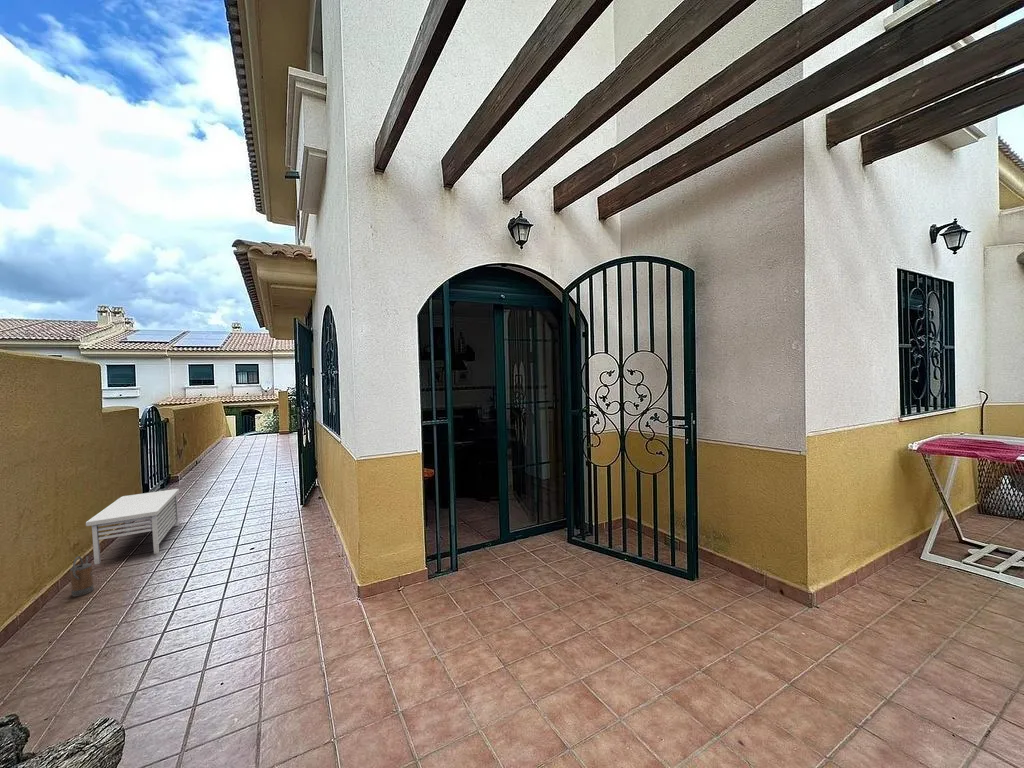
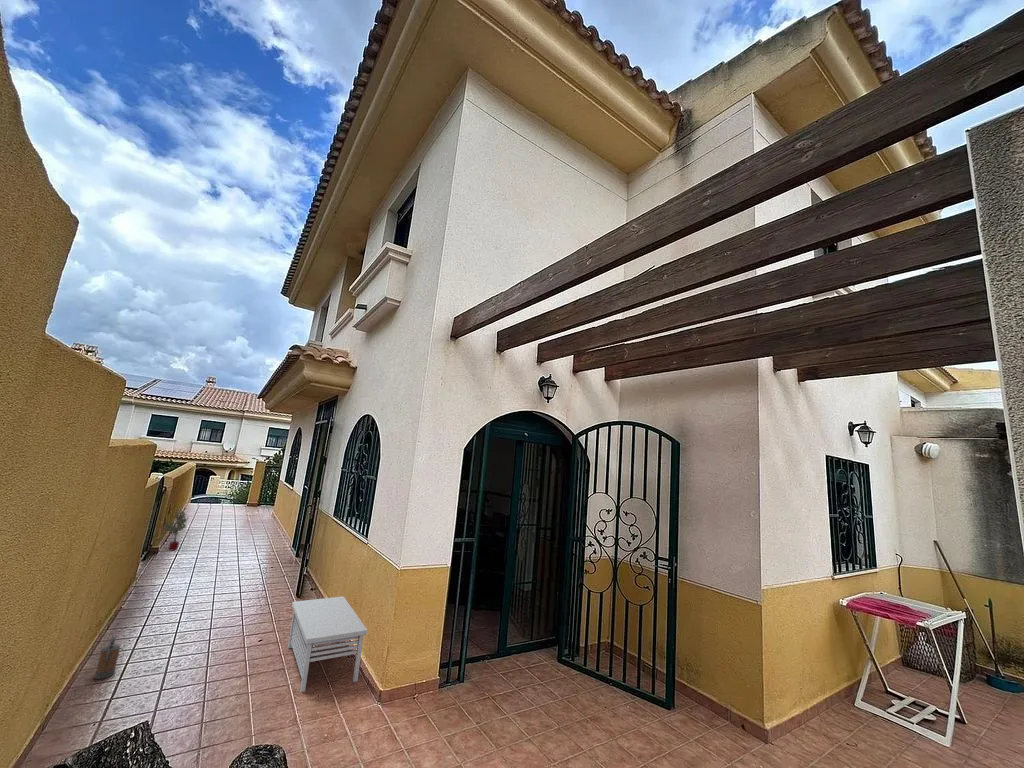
potted tree: none [183,438,207,477] -> present [163,510,187,550]
storage bench: present [86,489,179,565] -> present [288,596,368,692]

